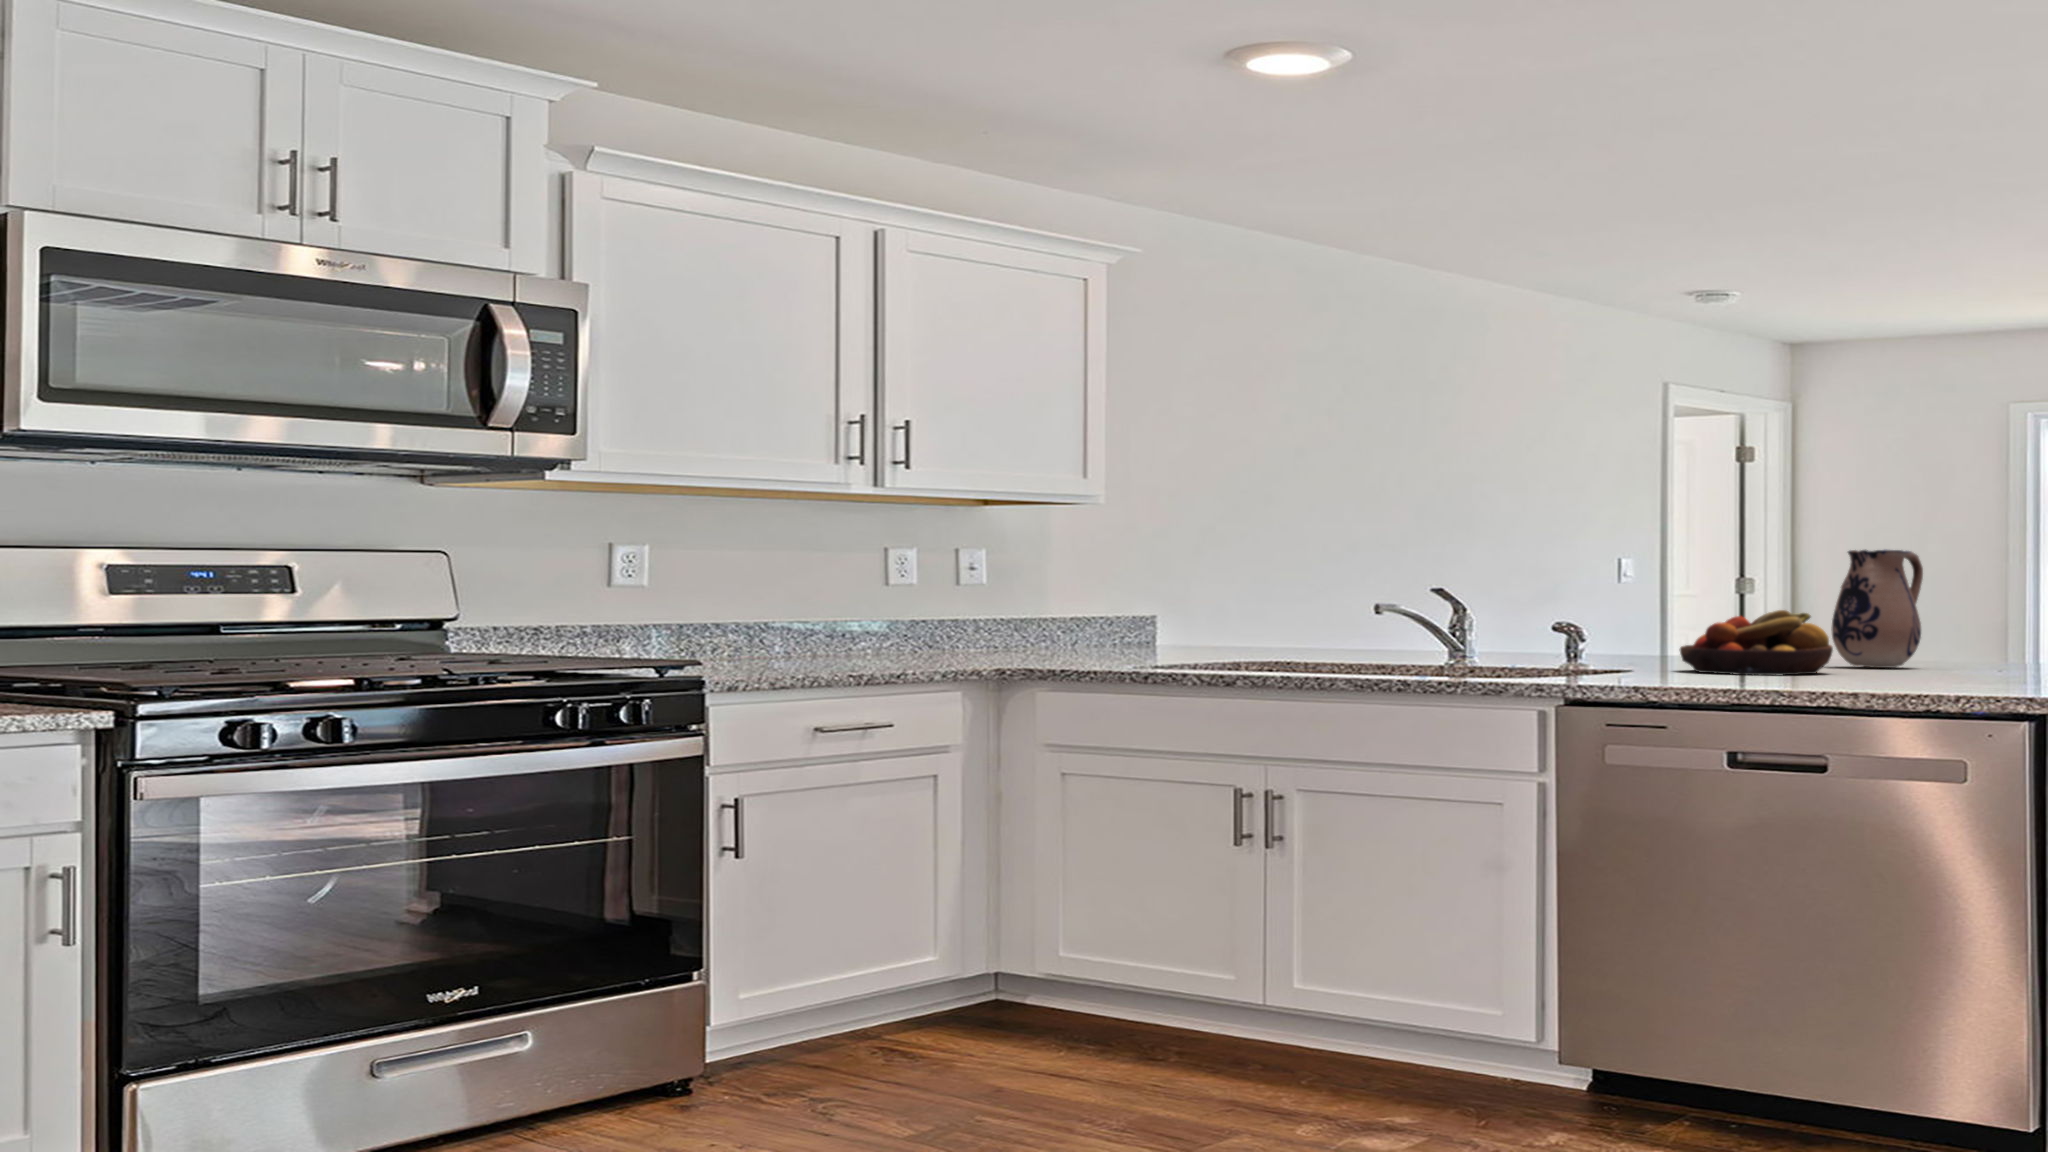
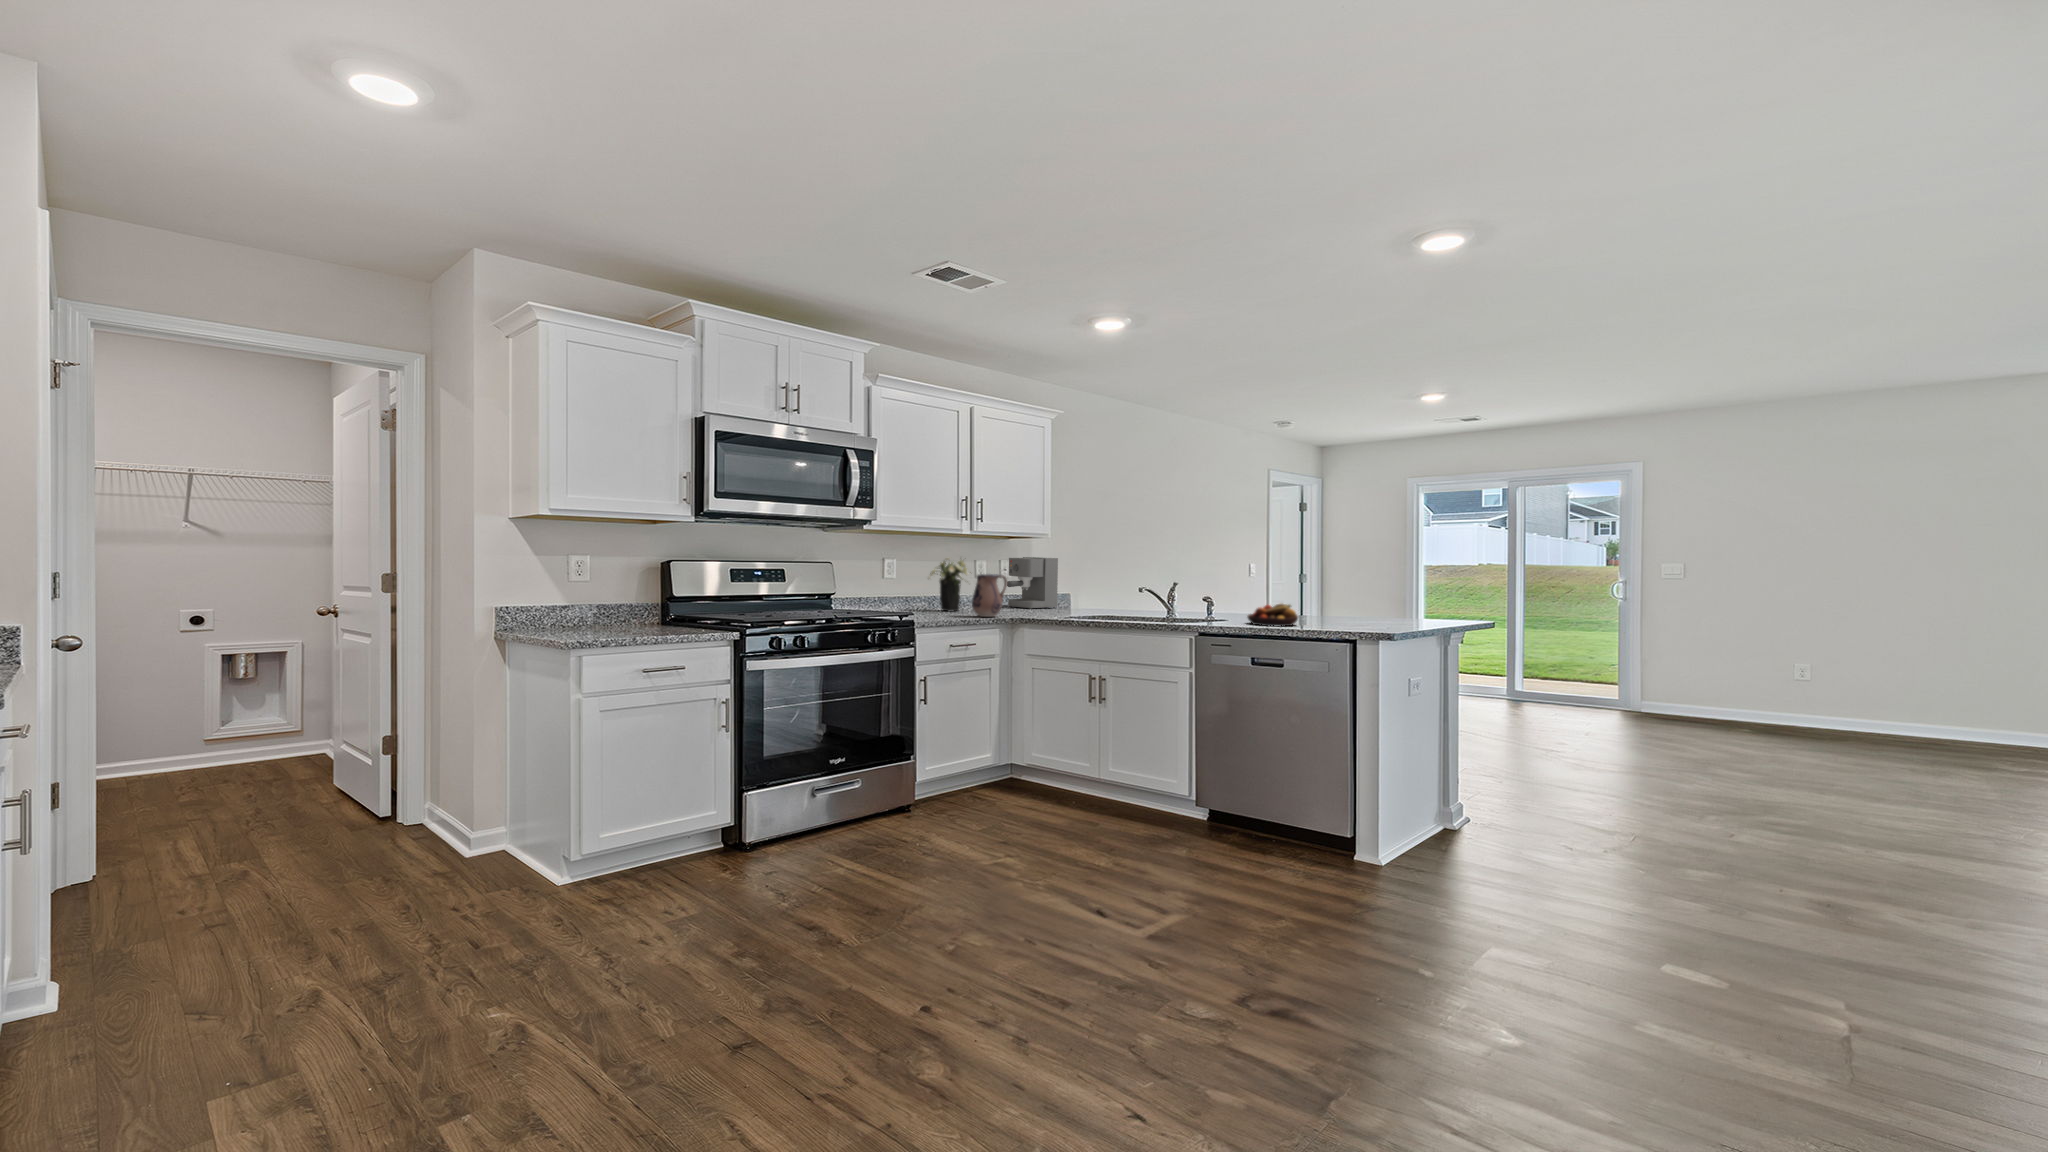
flower arrangement: none [750,503,879,660] -> present [929,558,971,611]
coffee maker: none [975,515,1116,656] -> present [1007,557,1058,609]
ceramic pitcher: present [1831,550,1923,668] -> present [972,574,1007,617]

